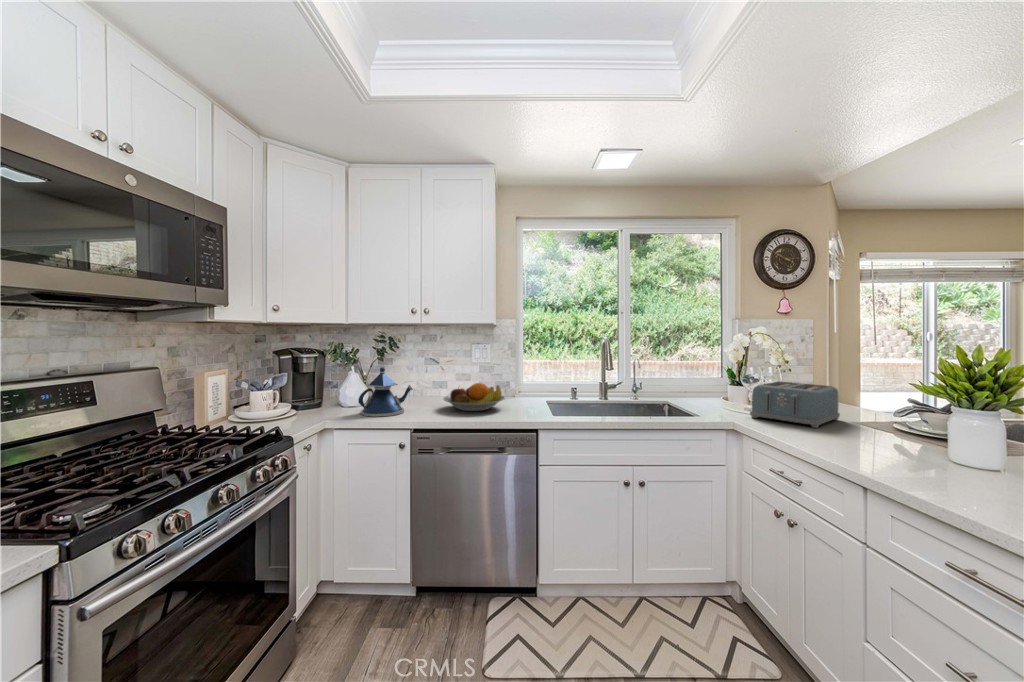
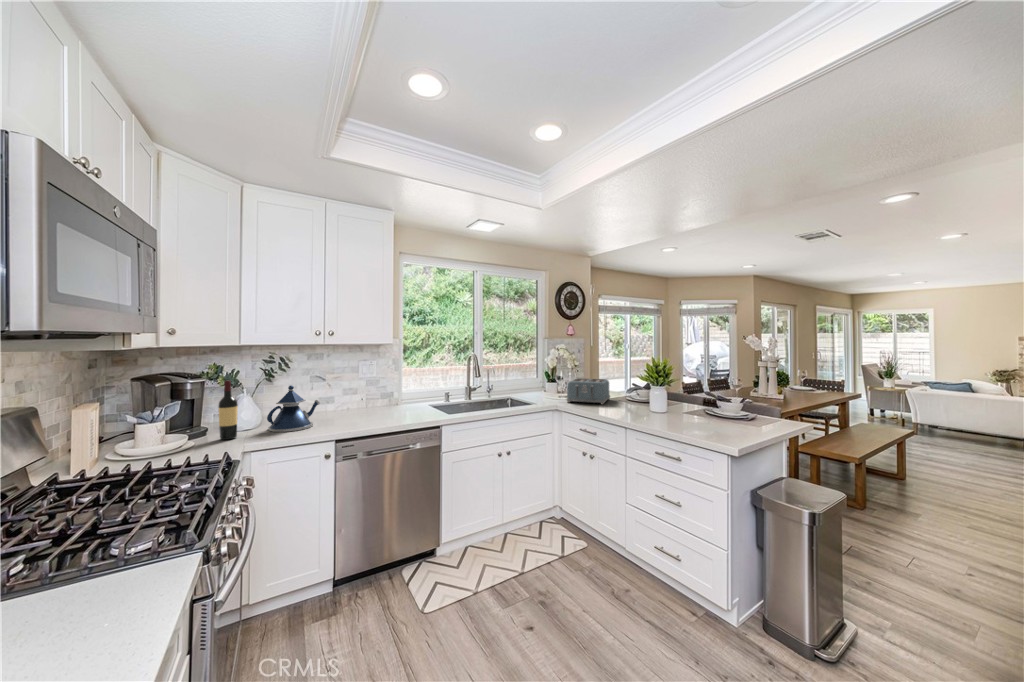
wine bottle: none [311,359,328,418] -> present [218,380,238,440]
fruit bowl: present [444,383,505,411] -> none [346,394,401,418]

